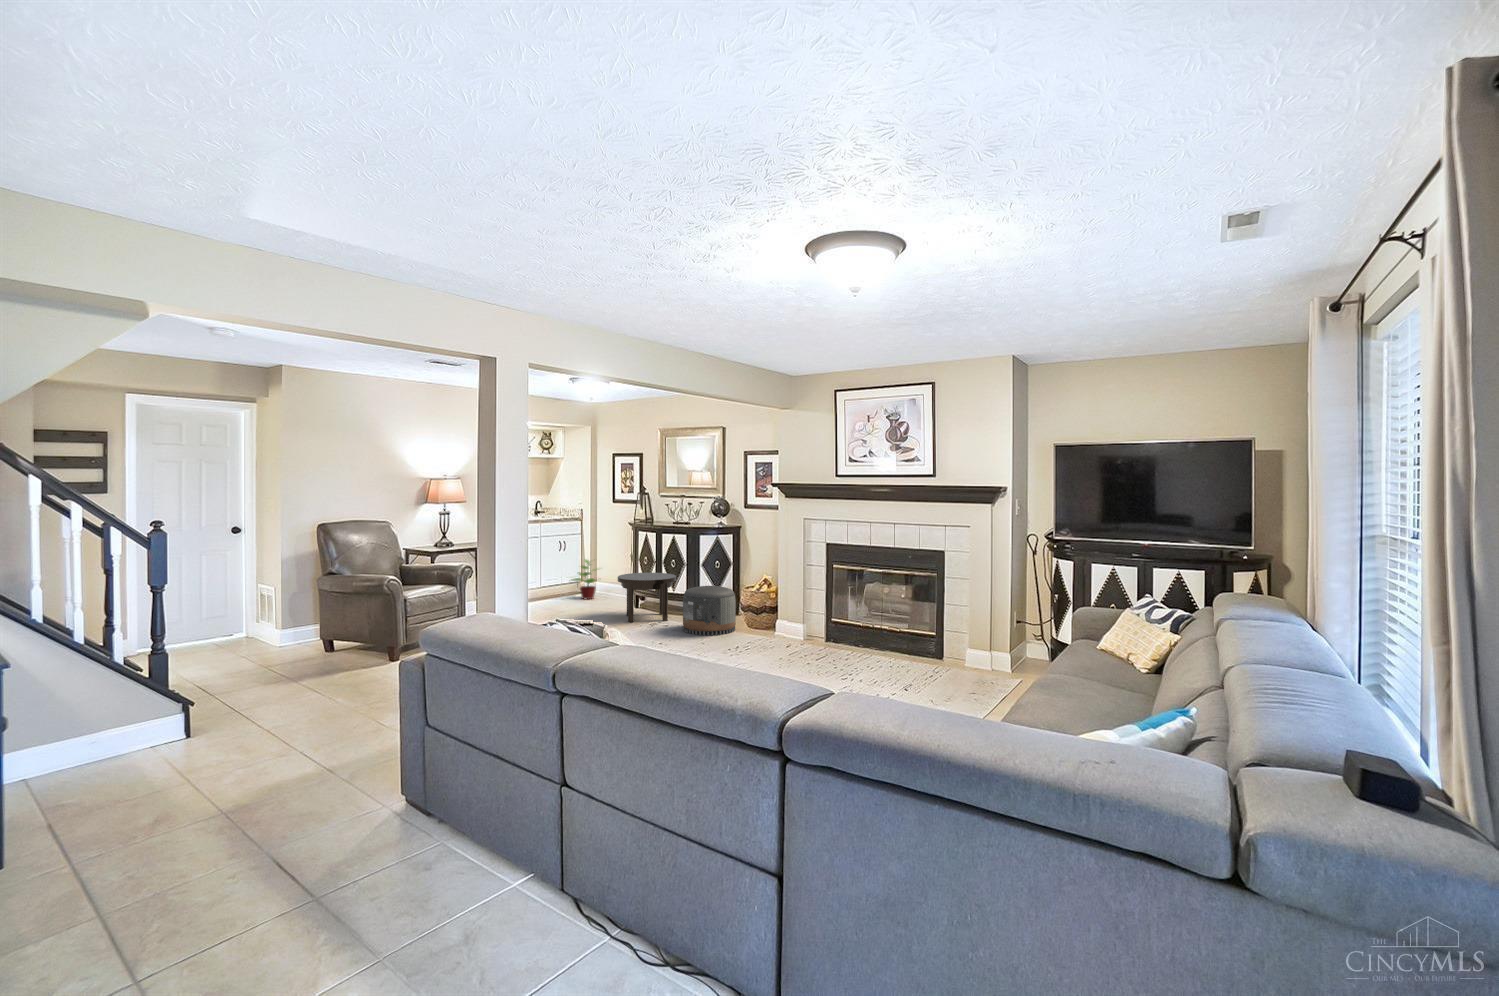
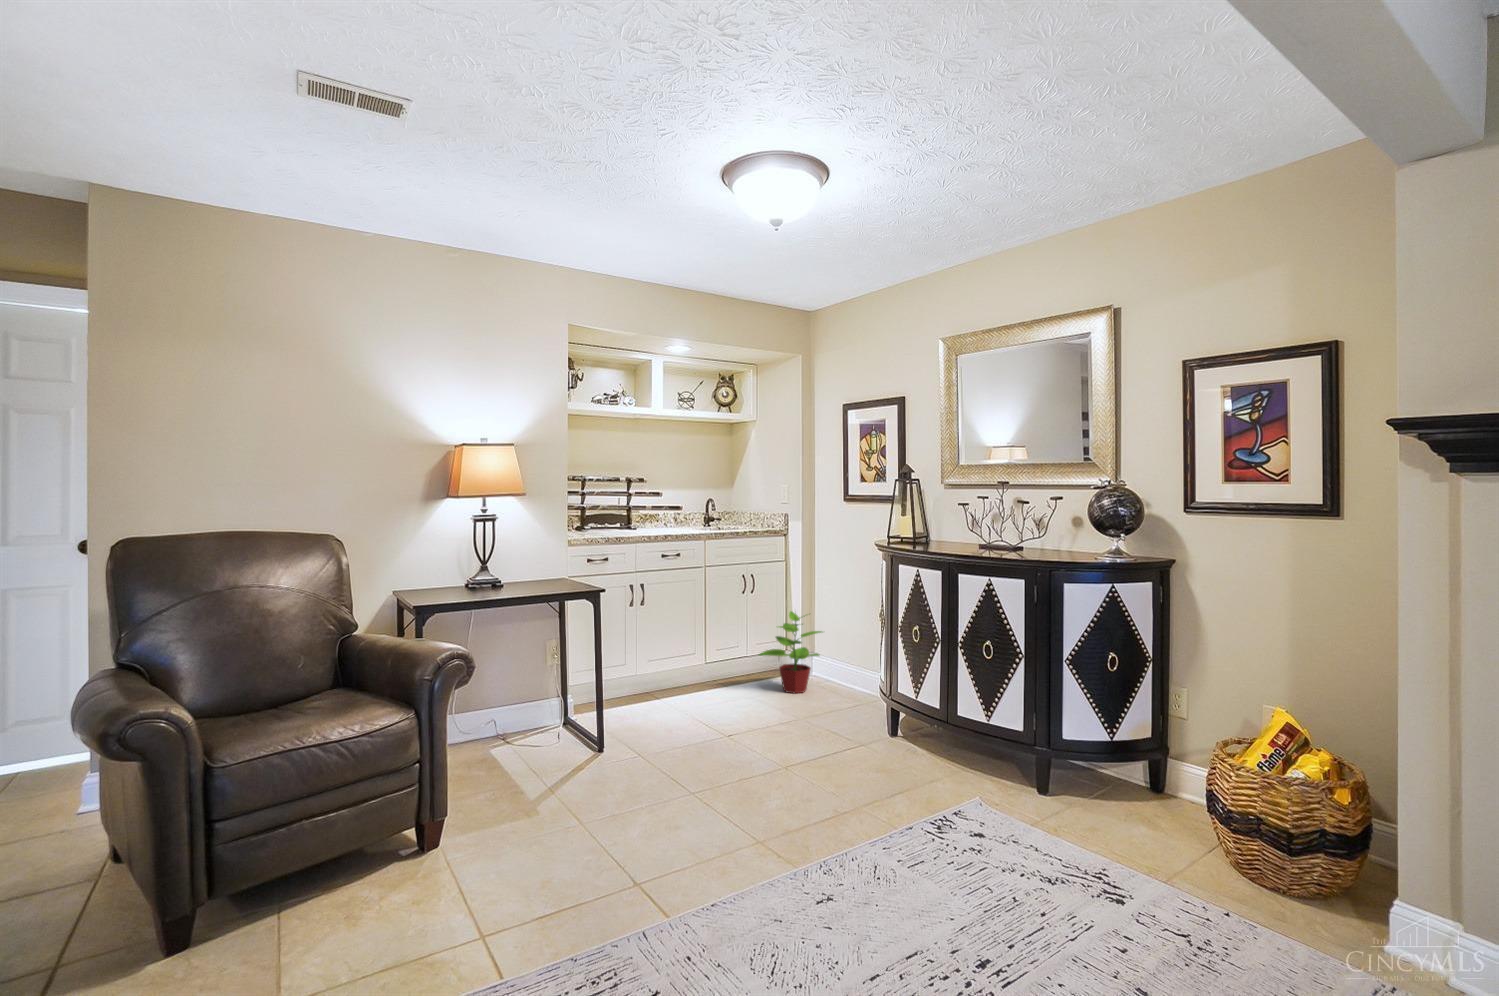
side table: present [618,573,676,622] -> none [850,663,998,806]
pouf: present [683,586,736,635] -> none [1038,737,1219,927]

